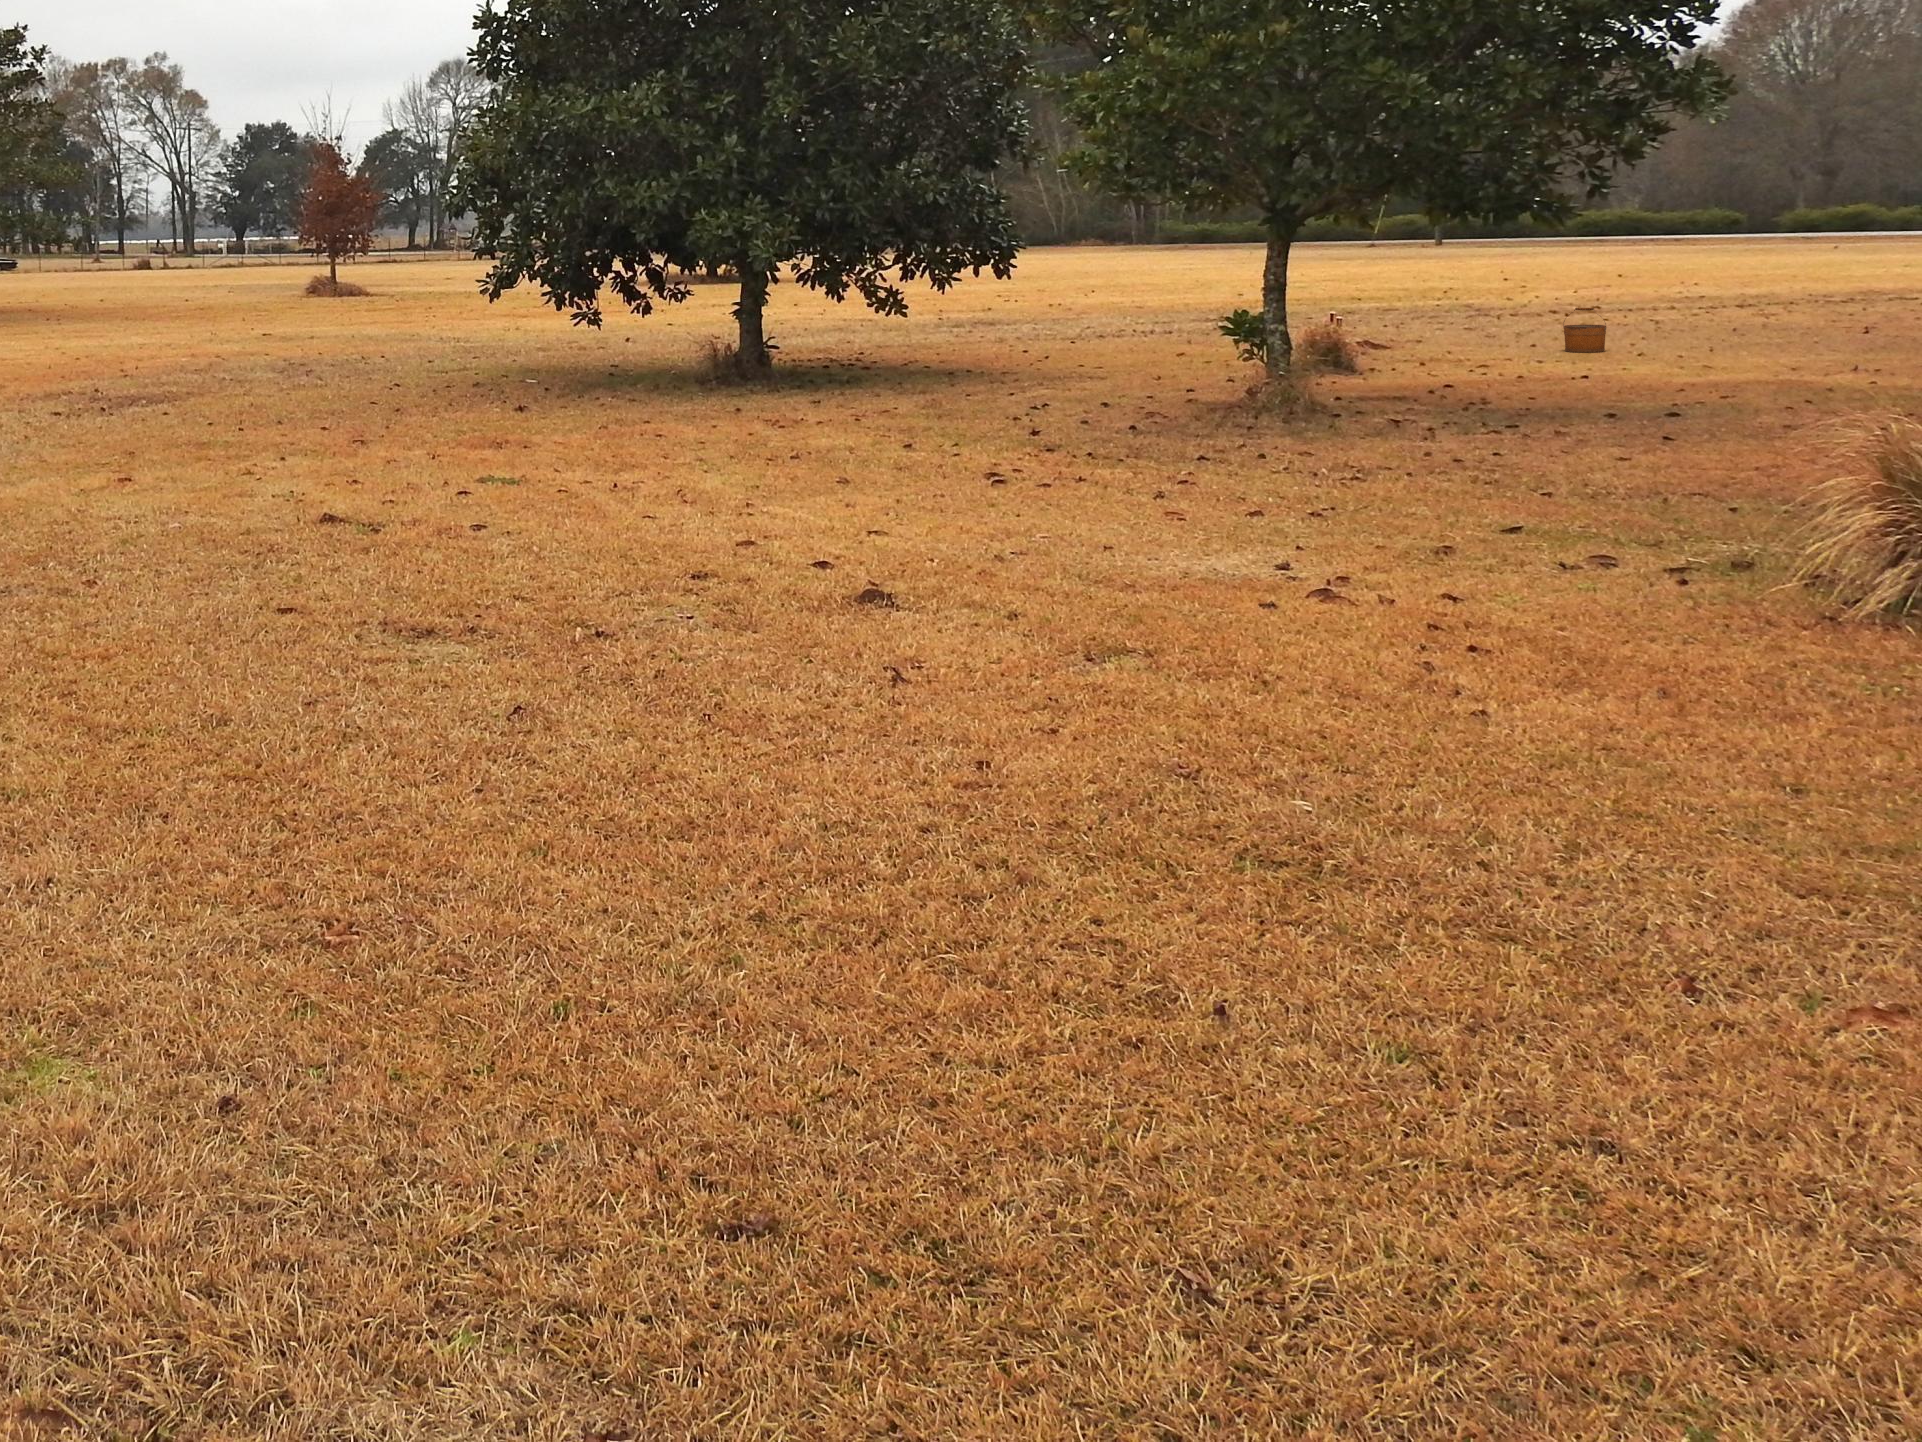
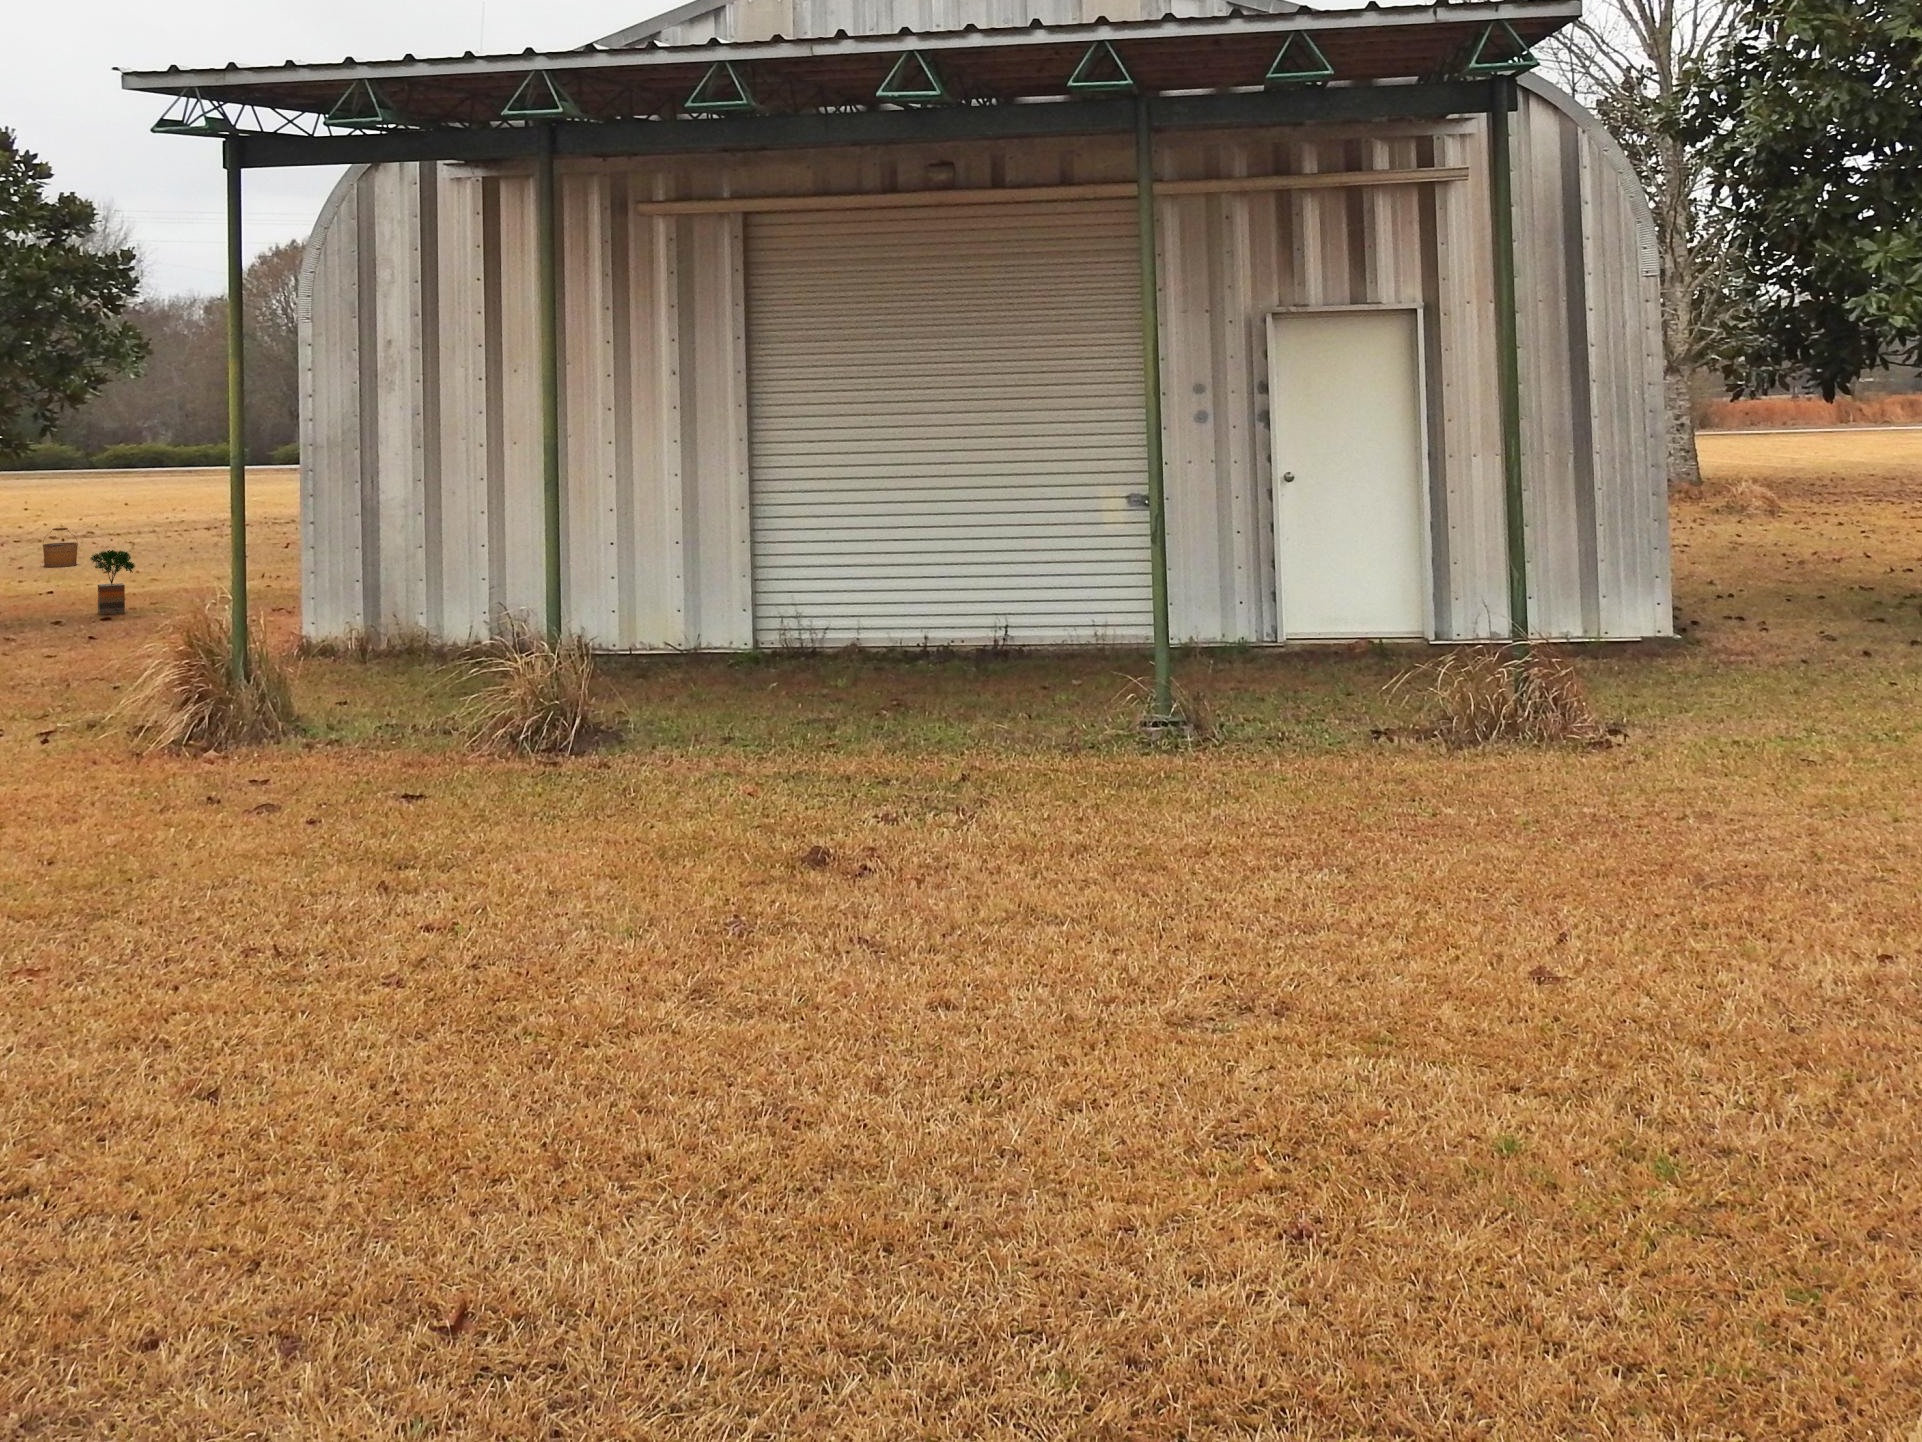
potted tree: none [1652,338,1716,417] -> present [90,550,135,615]

